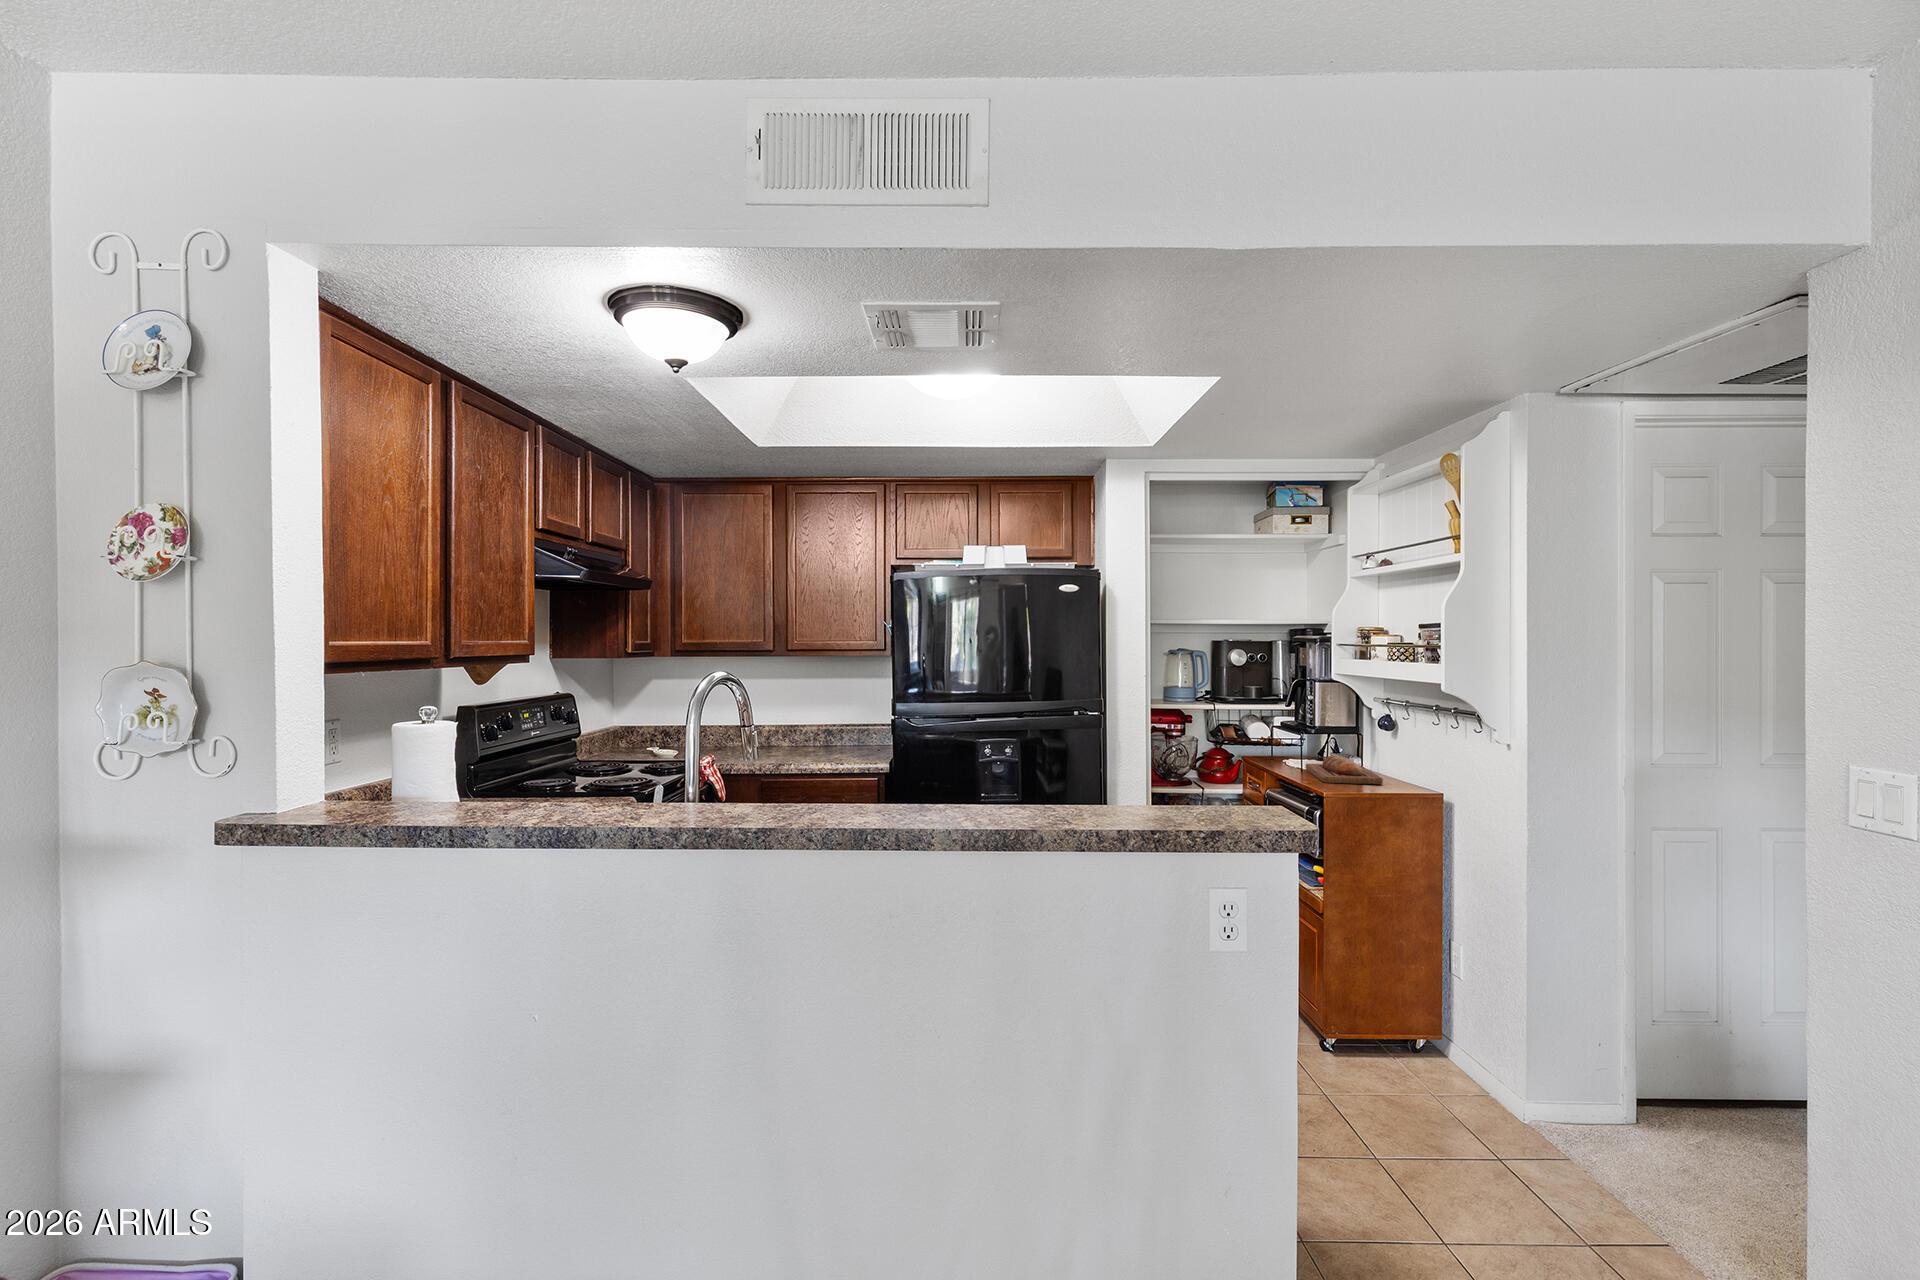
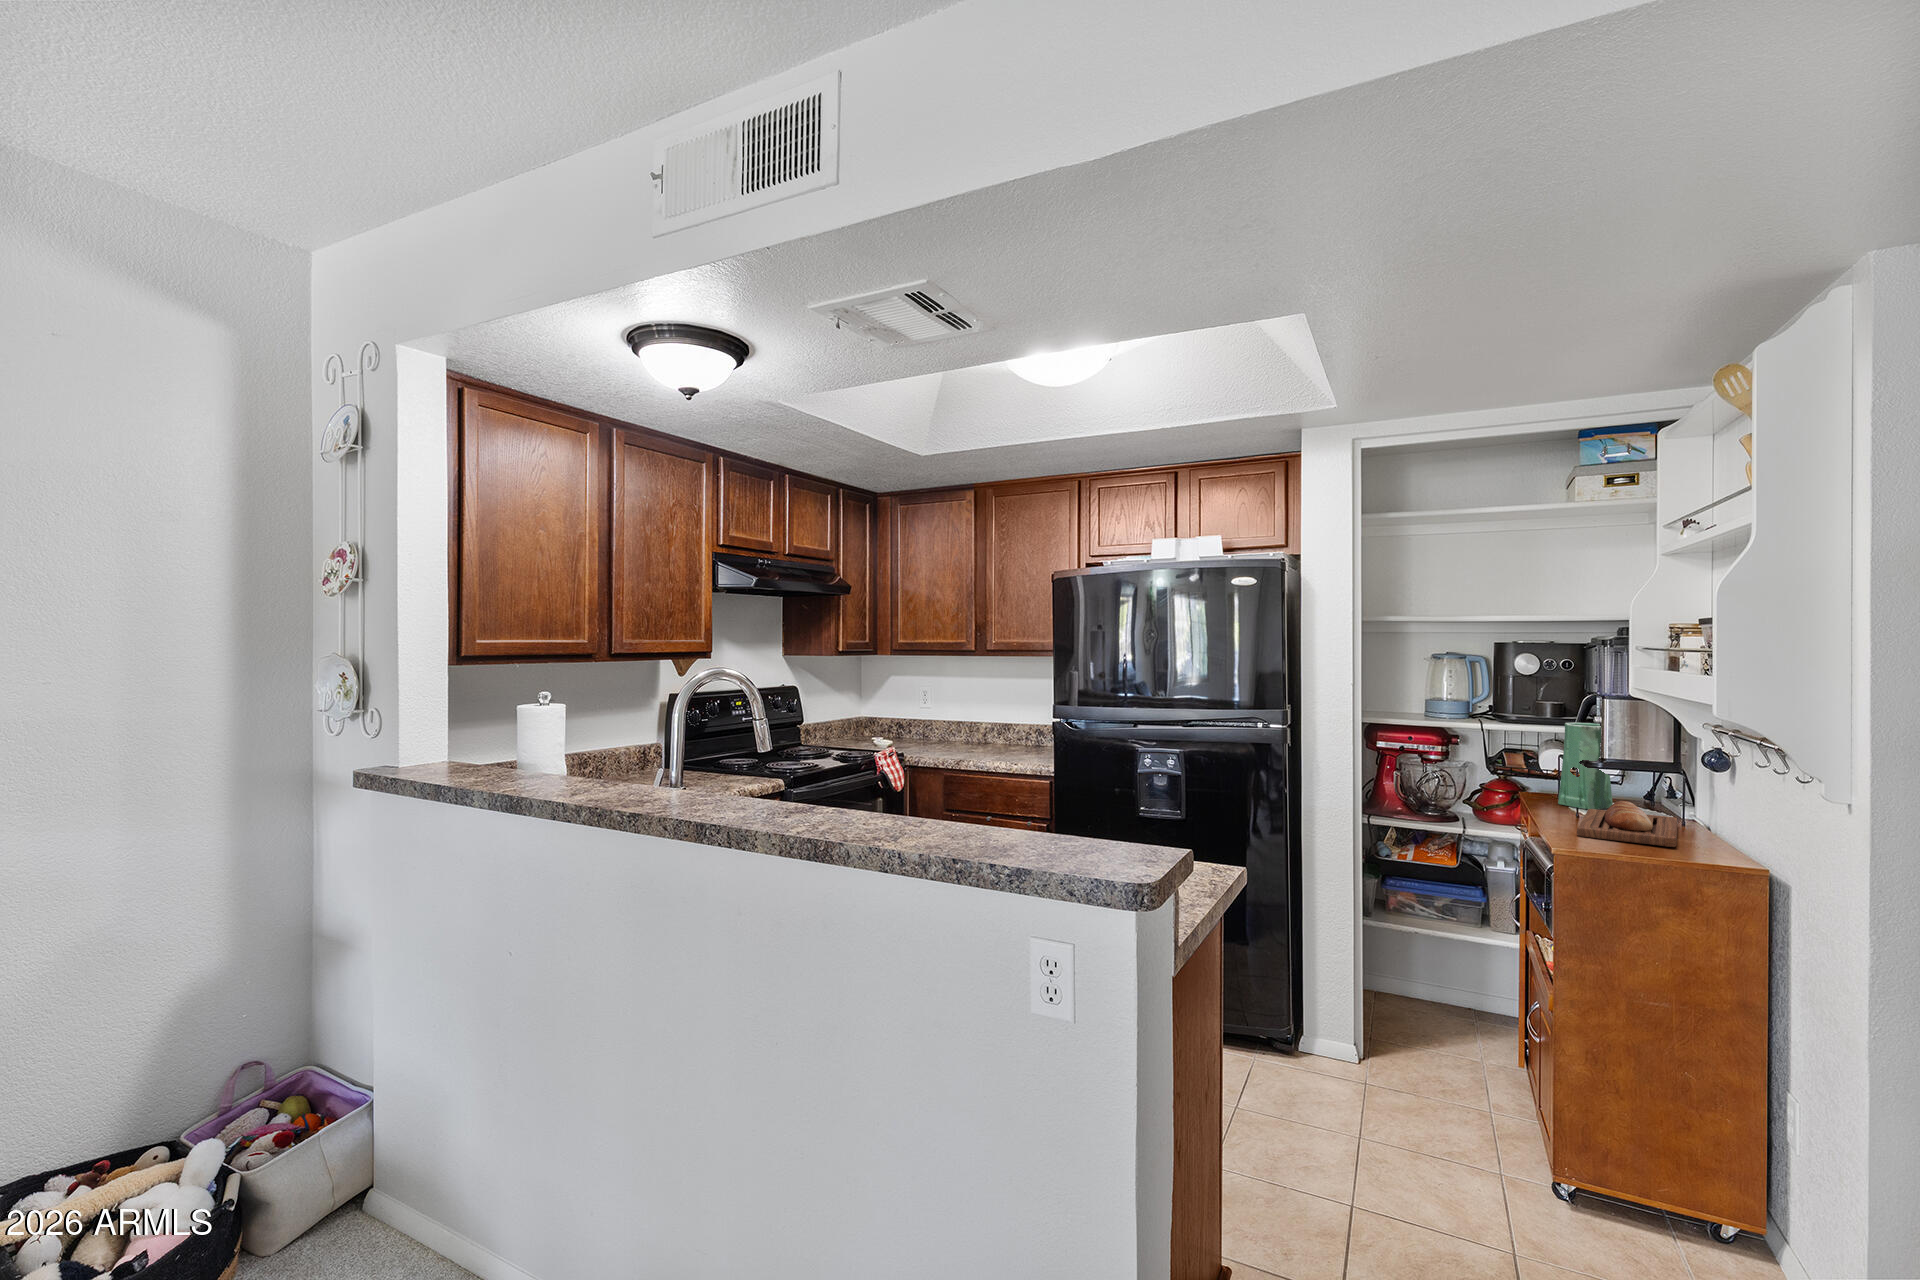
vase: none [1276,701,1310,764] -> present [1558,723,1613,809]

